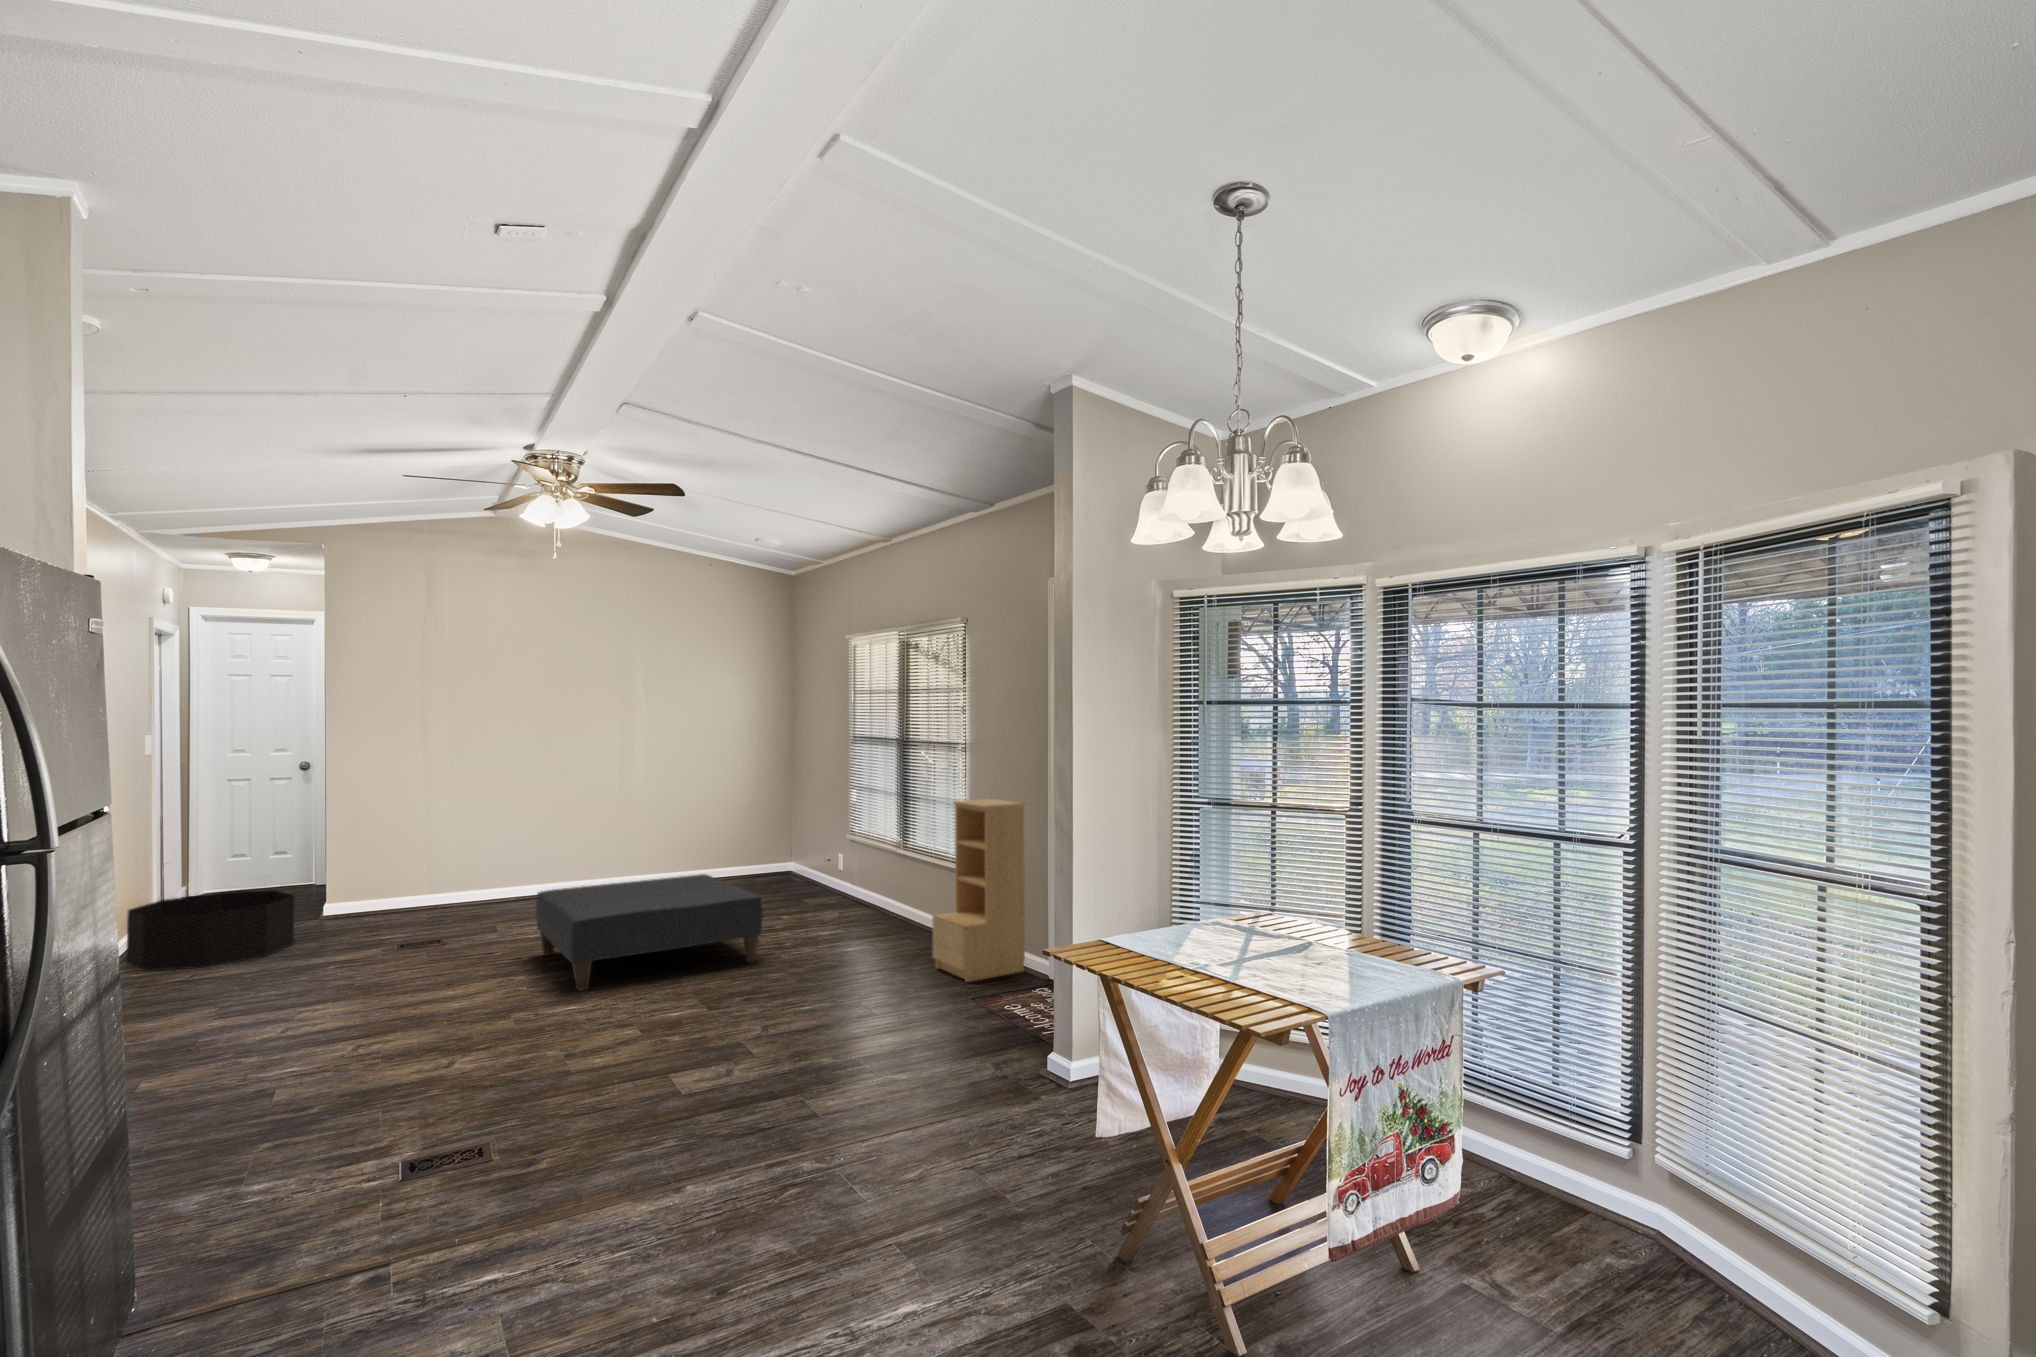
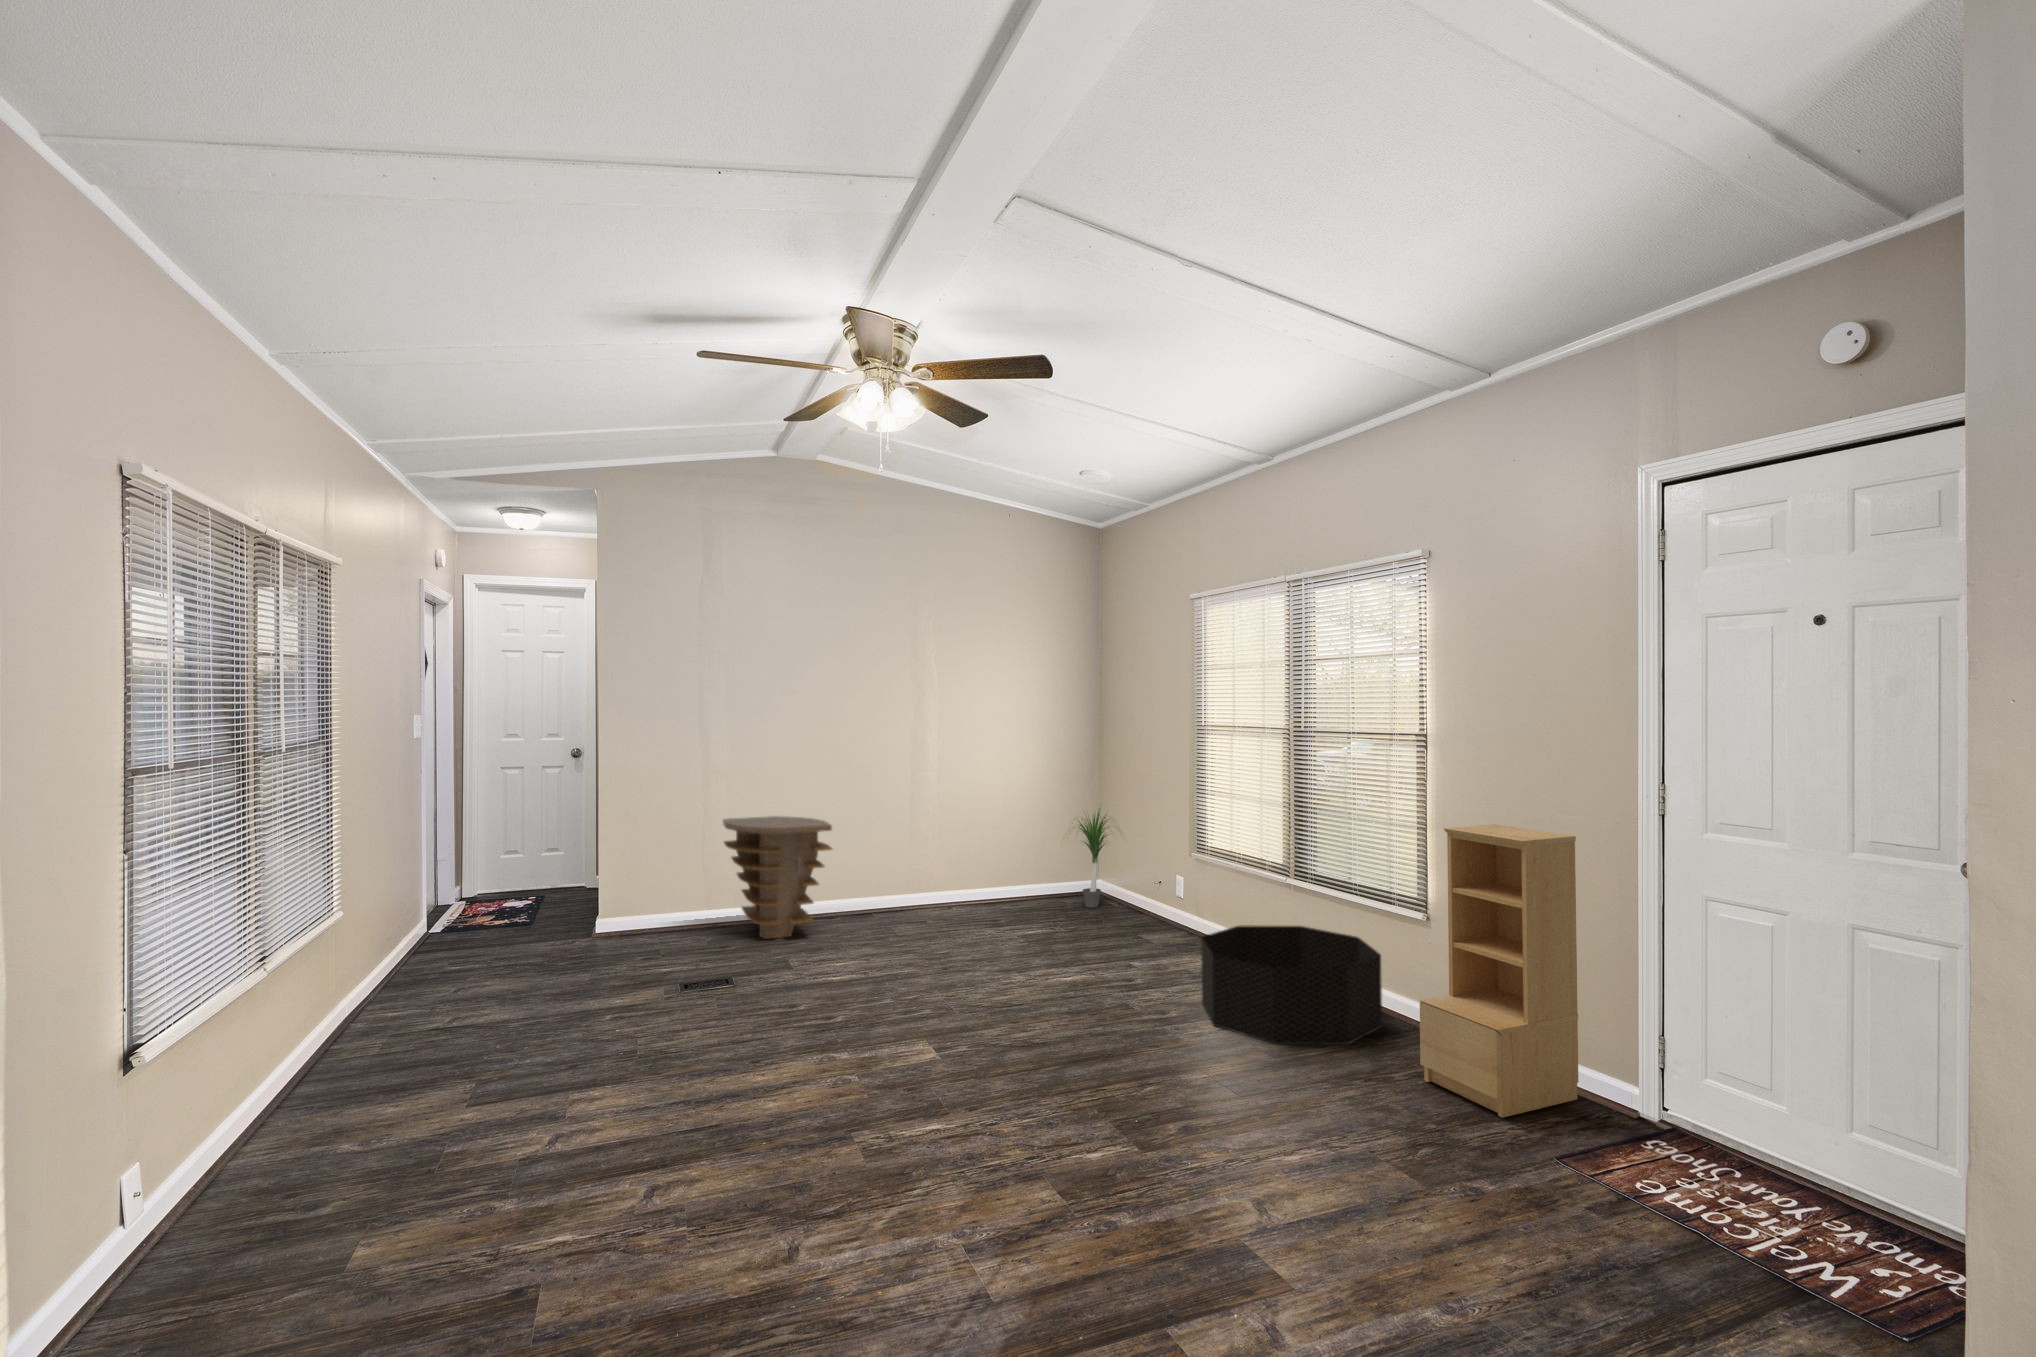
potted plant: none [750,797,808,885] -> present [1073,809,1120,908]
side table: none [445,815,543,916] -> present [723,816,832,939]
ottoman: present [536,874,763,990] -> none [844,907,1151,1086]
basket: present [126,890,295,971] -> present [1201,926,1382,1044]

